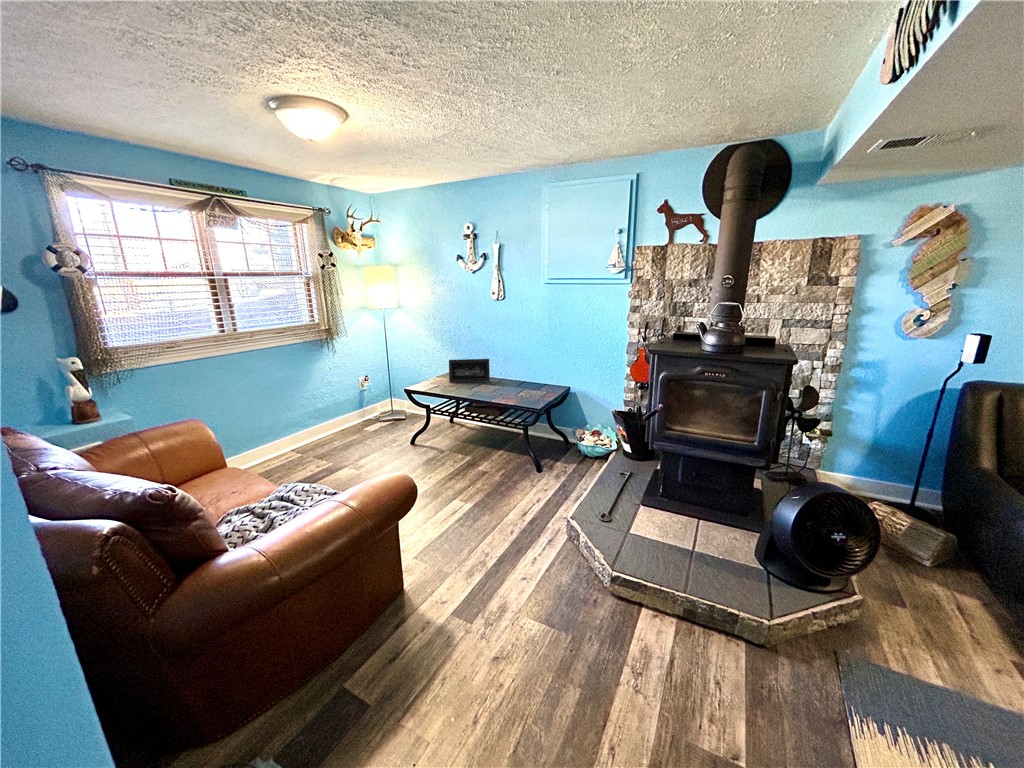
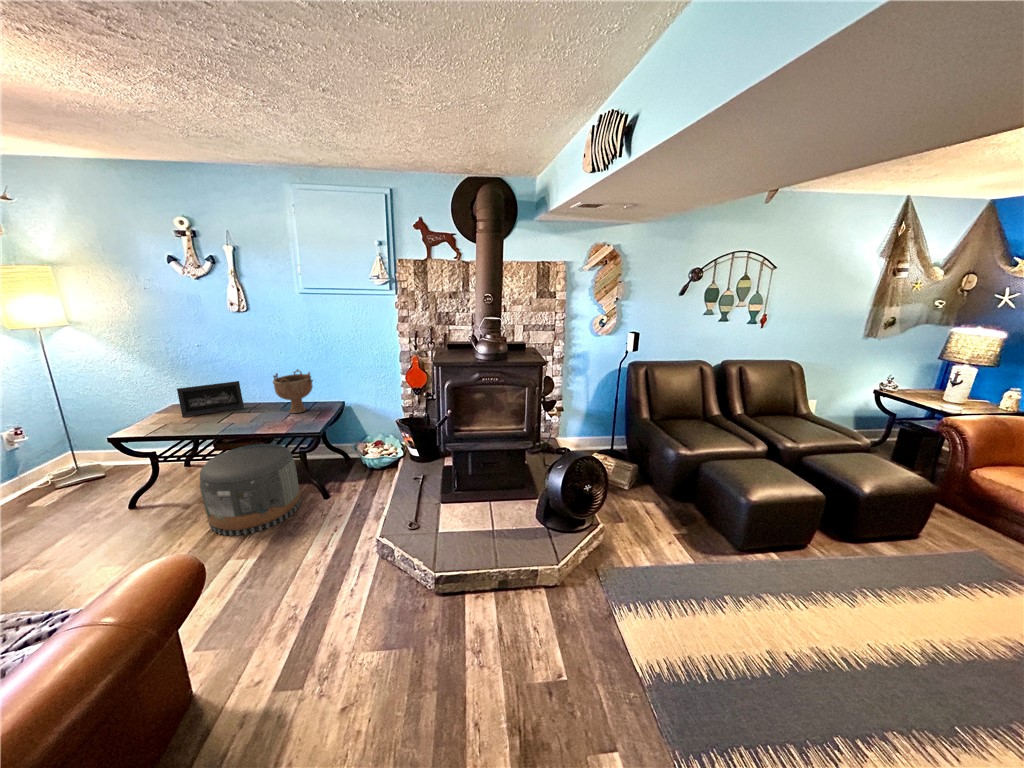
decorative bowl: none [511,352,542,392] -> present [273,369,313,413]
pouf: none [448,412,516,484] -> present [200,444,301,536]

